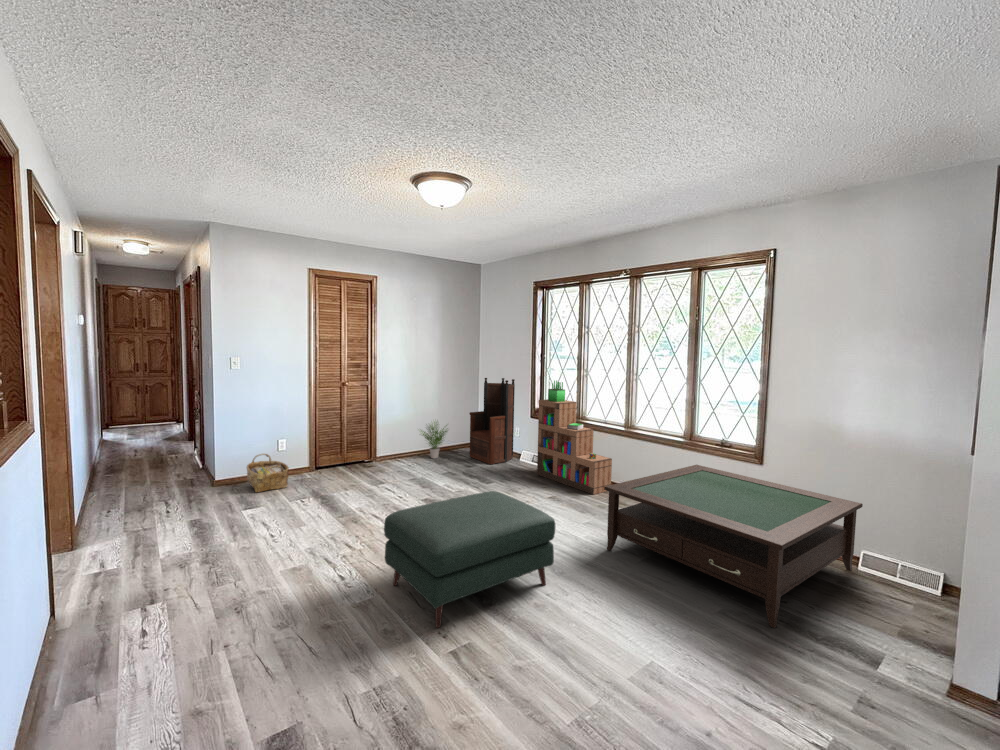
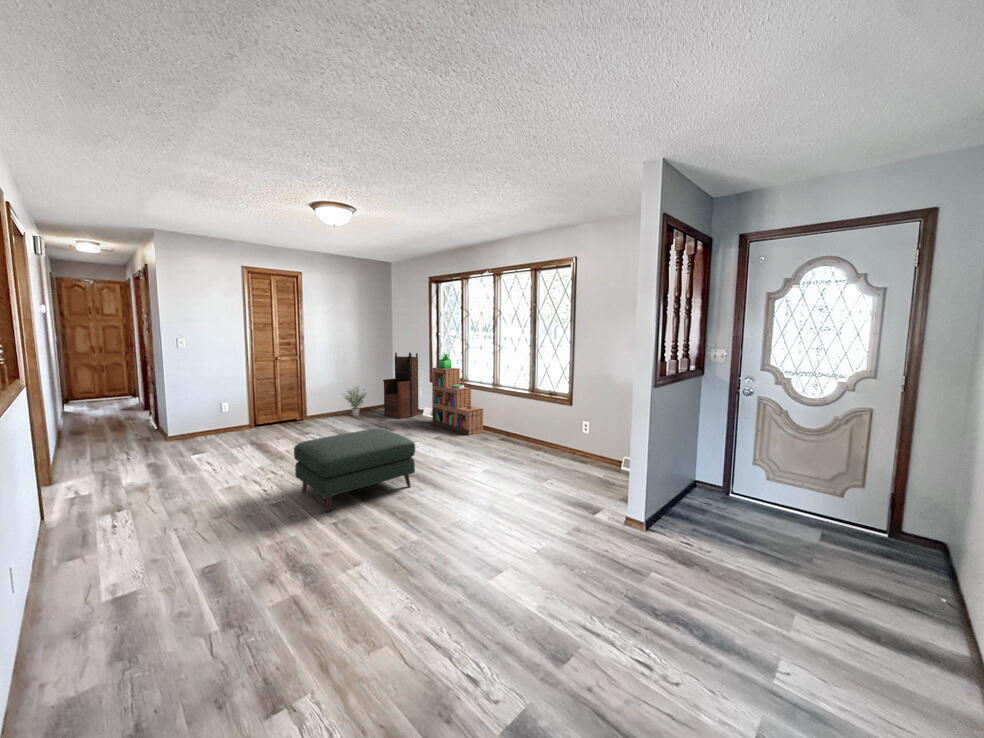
woven basket: present [247,454,289,492] -> none [195,414,231,444]
coffee table: present [604,465,863,628] -> none [459,409,622,500]

